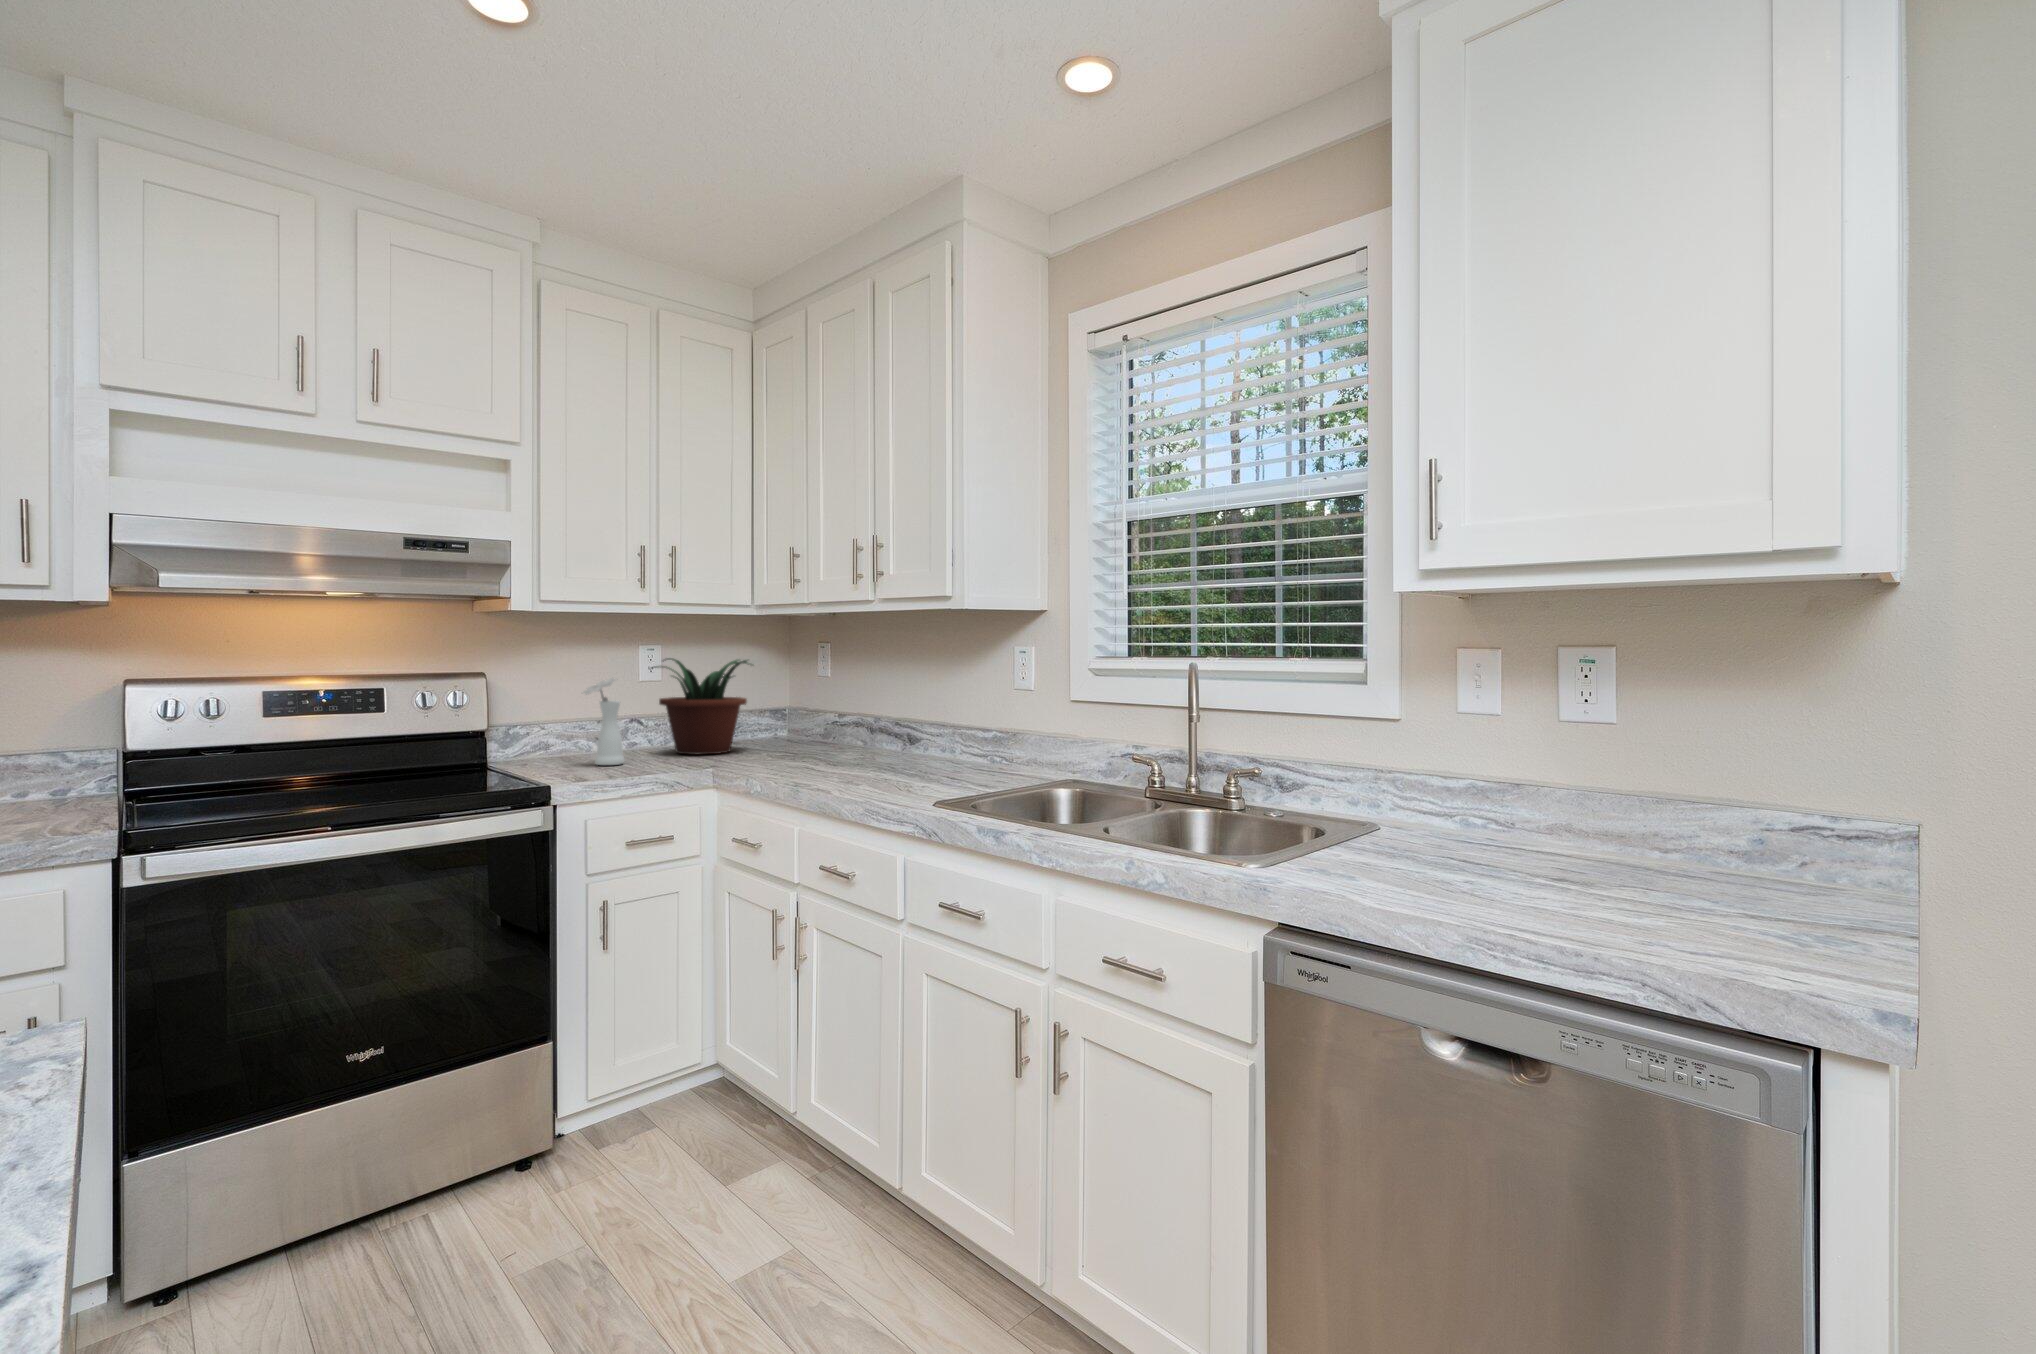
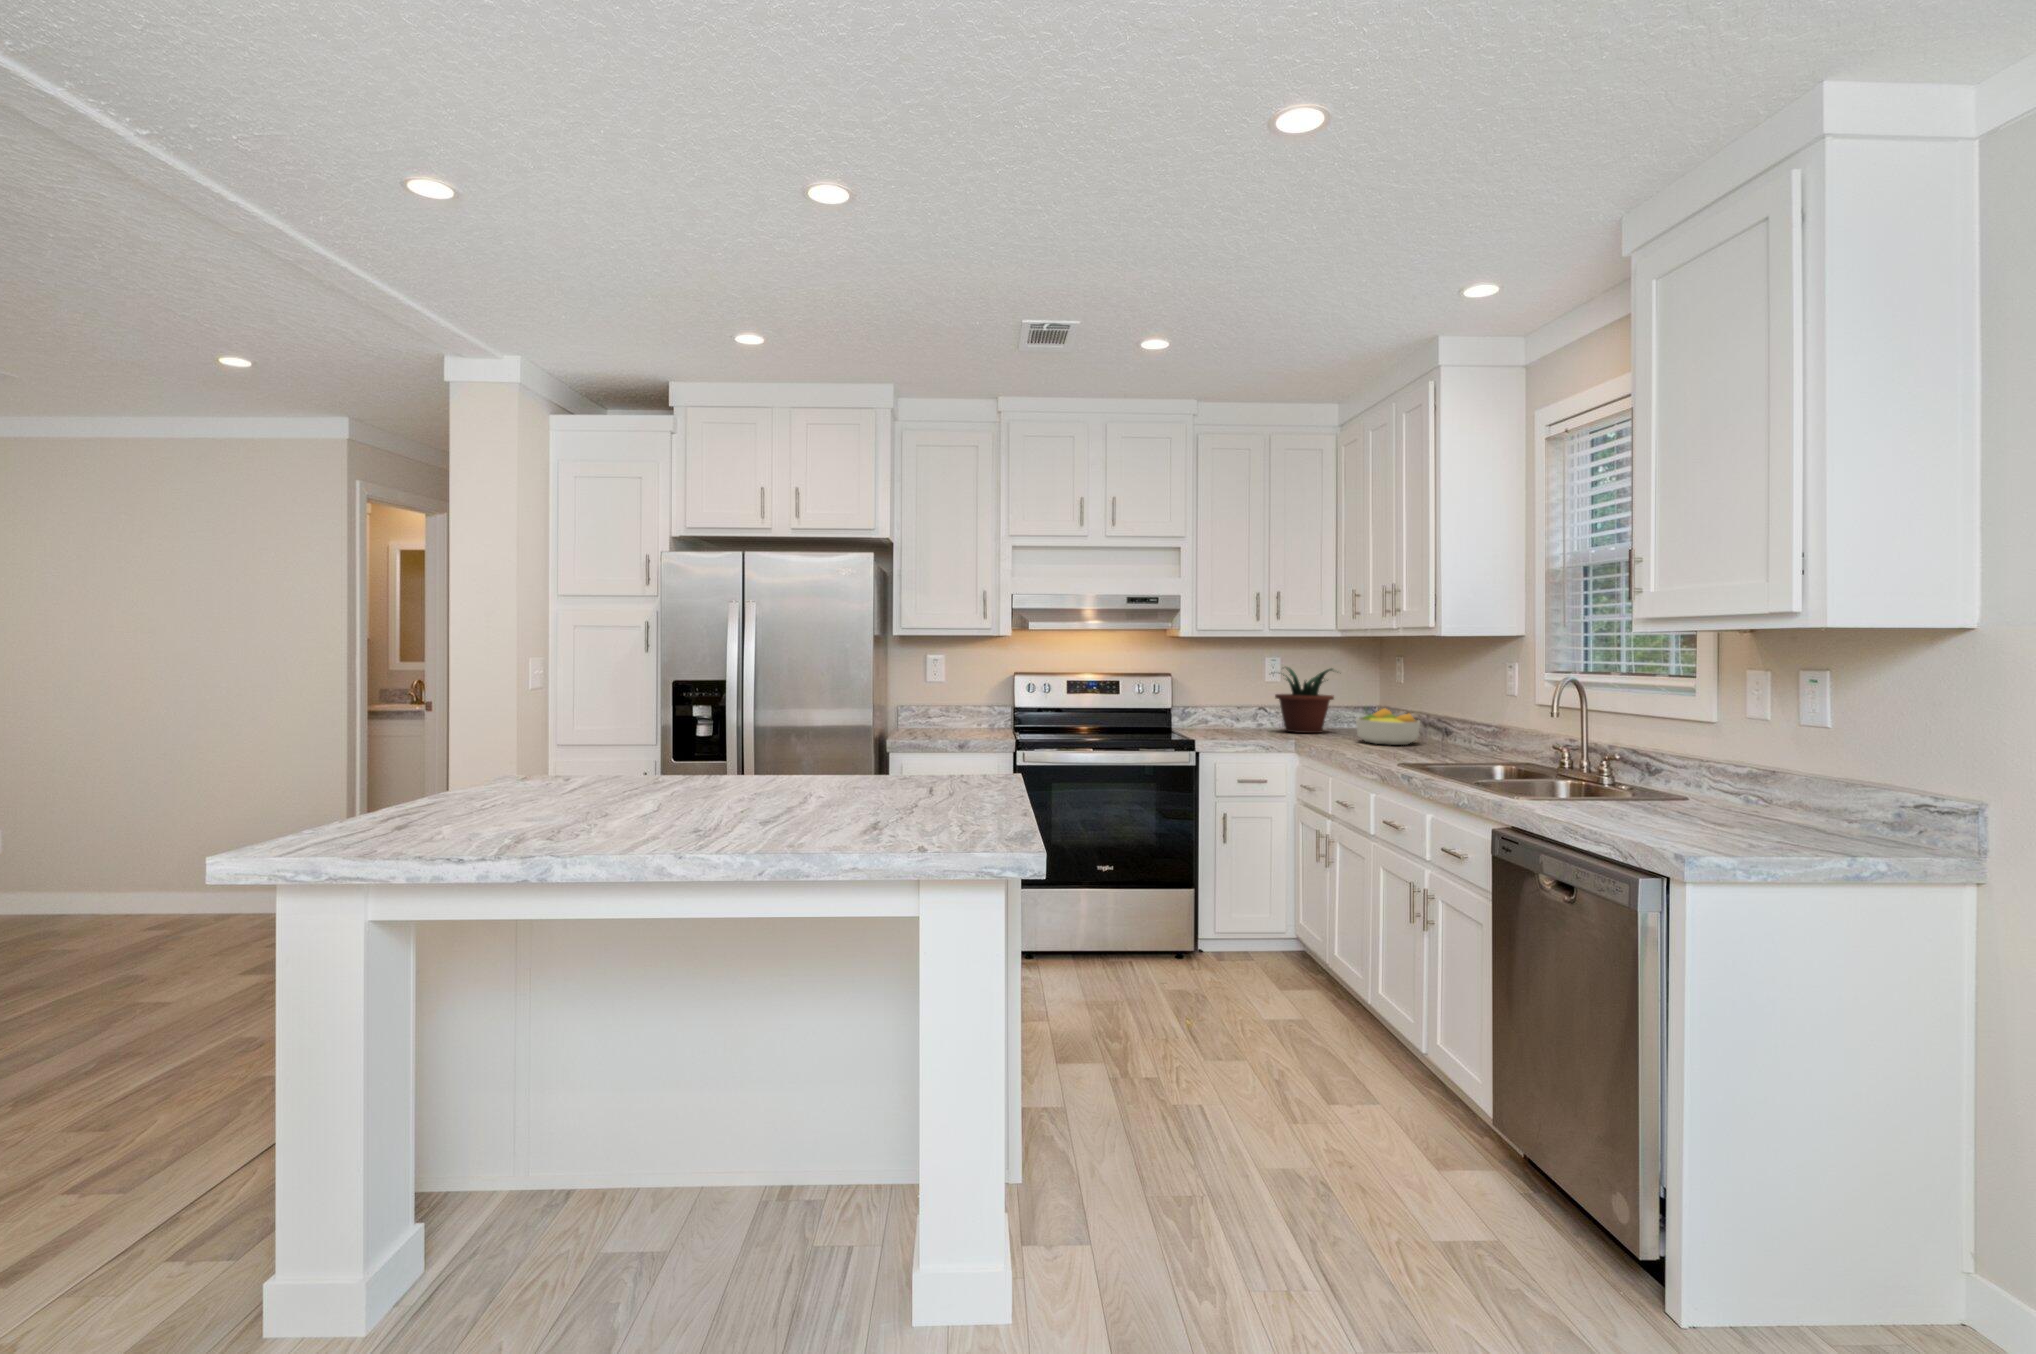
vase: present [583,678,625,765] -> none [1223,679,1247,735]
fruit bowl: none [801,713,895,766] -> present [1356,709,1420,745]

